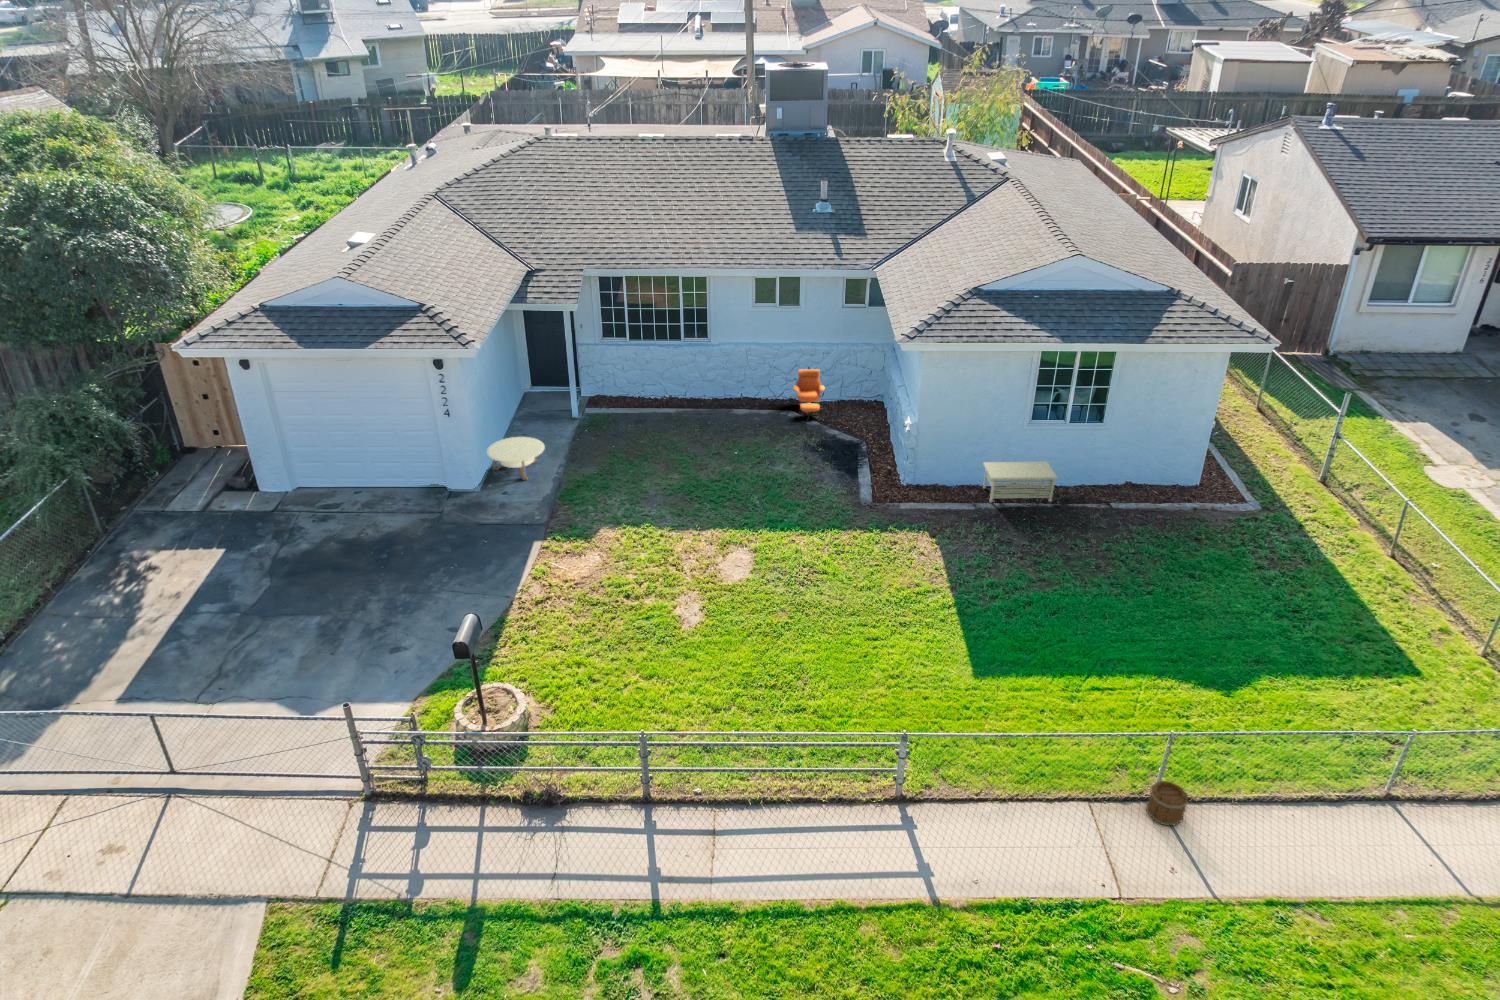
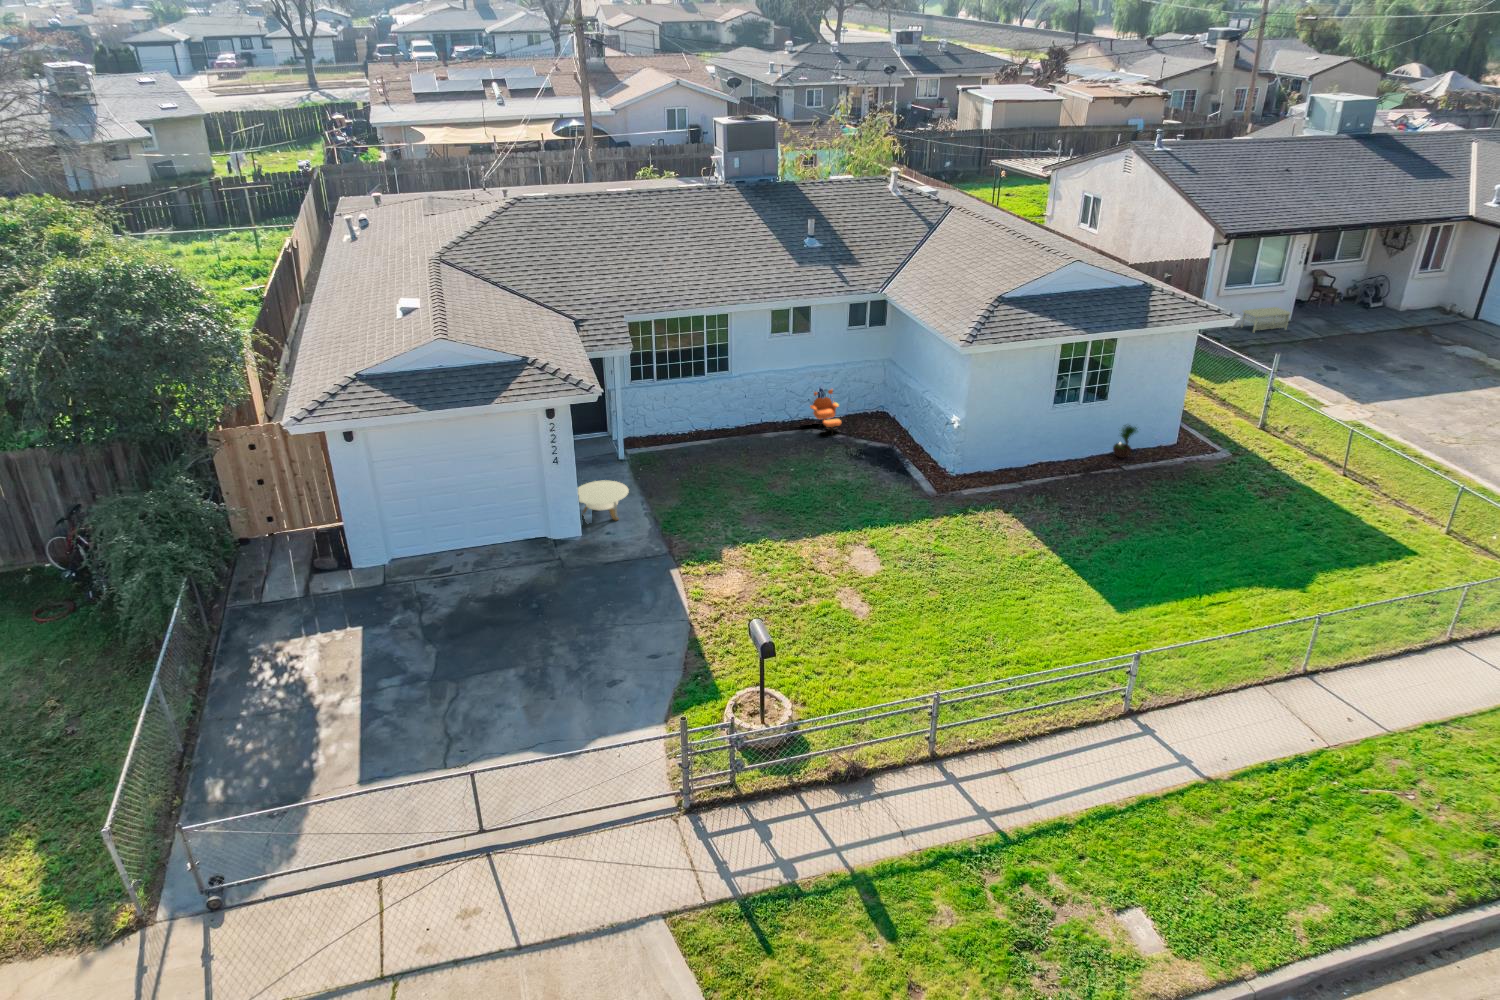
potted tree: none [1108,453,1139,493] -> present [1113,425,1137,457]
storage bench: present [983,461,1057,502] -> present [1241,307,1291,332]
bucket: present [1146,781,1188,825] -> none [1305,657,1342,692]

